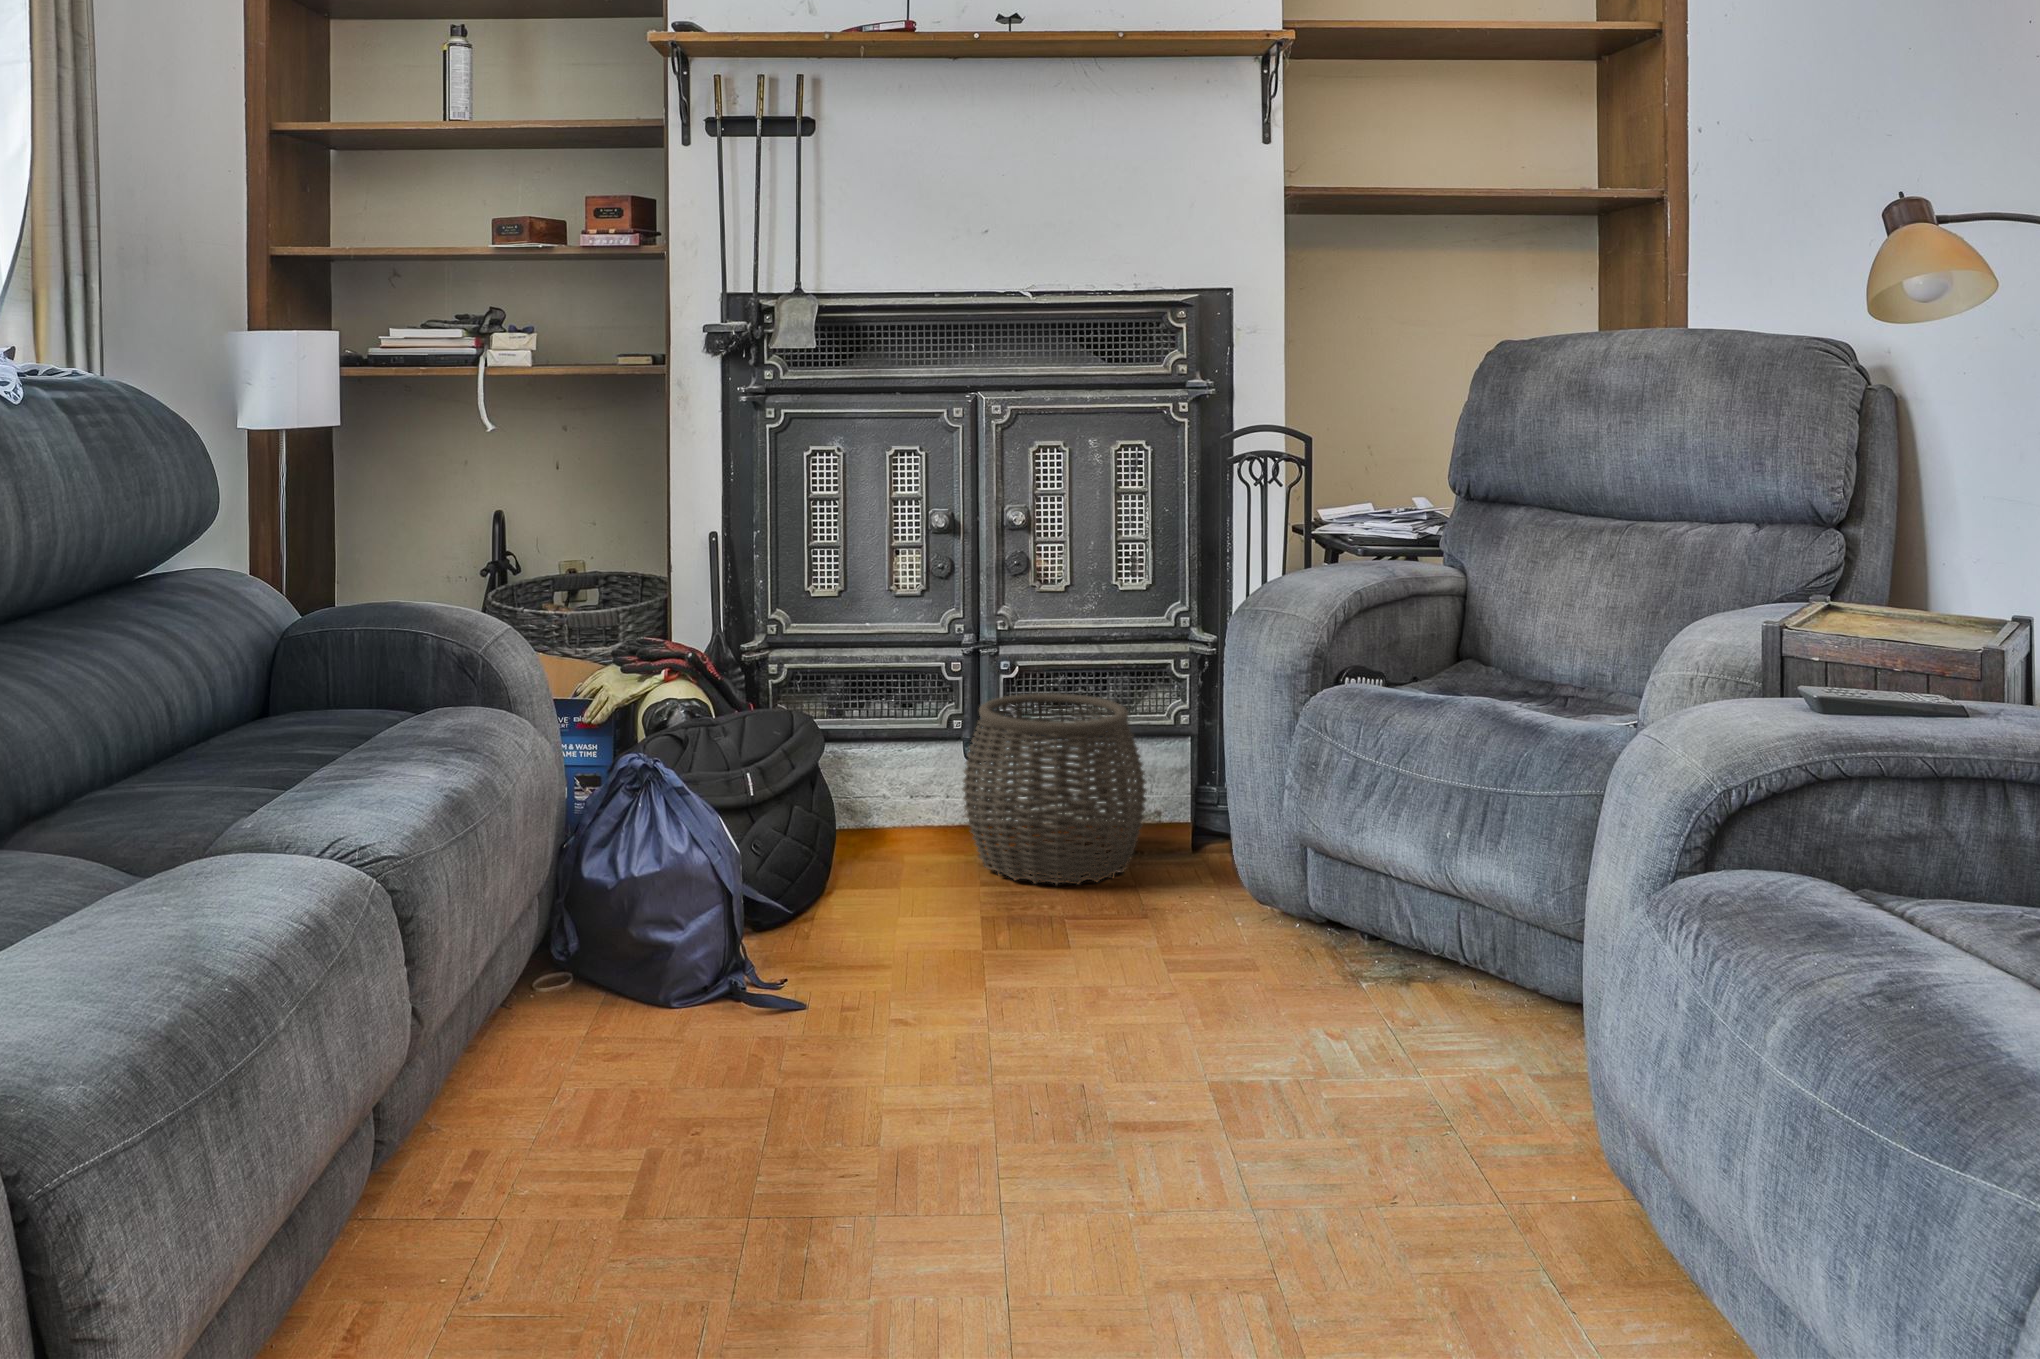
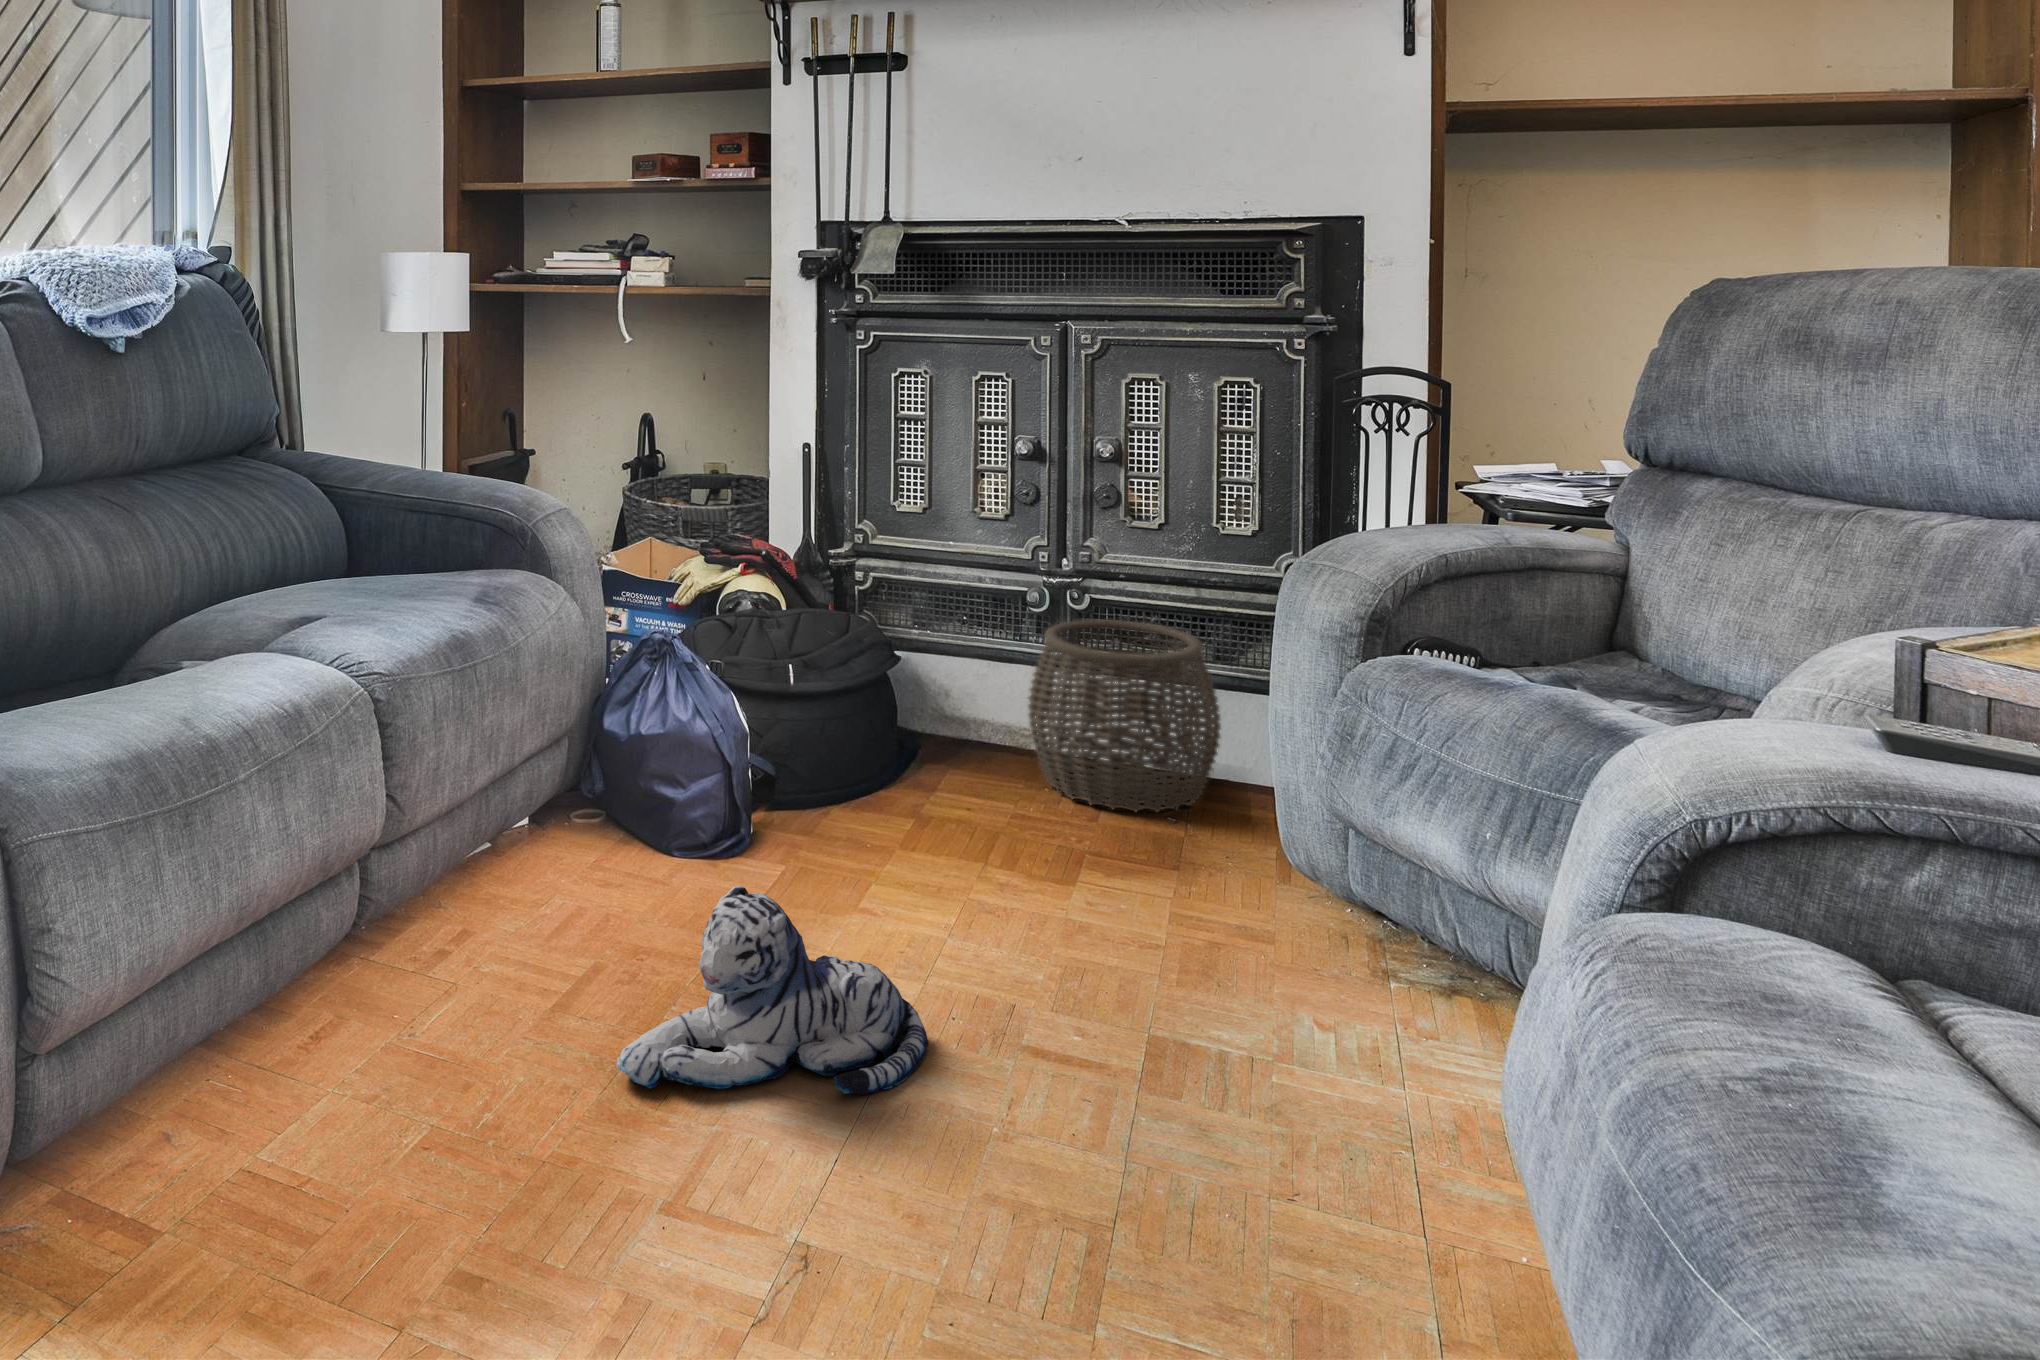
plush toy: none [700,987,1005,1235] -> present [616,886,928,1095]

